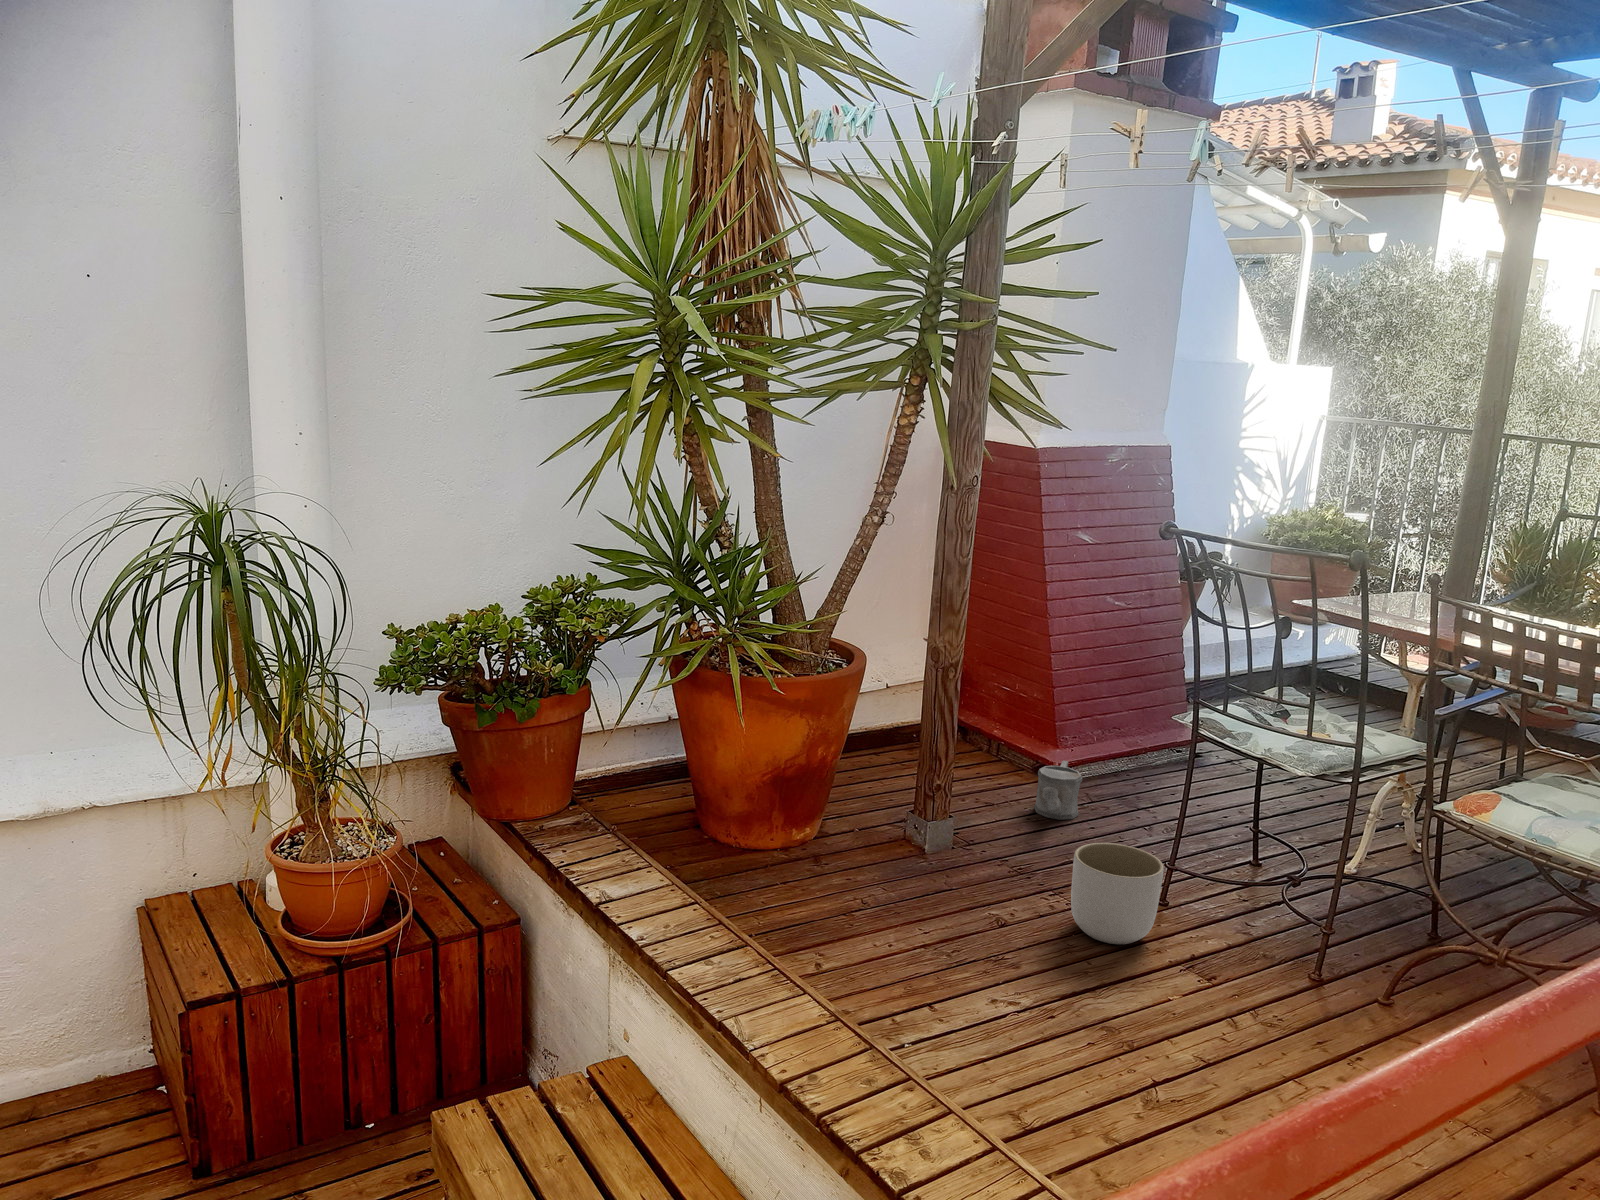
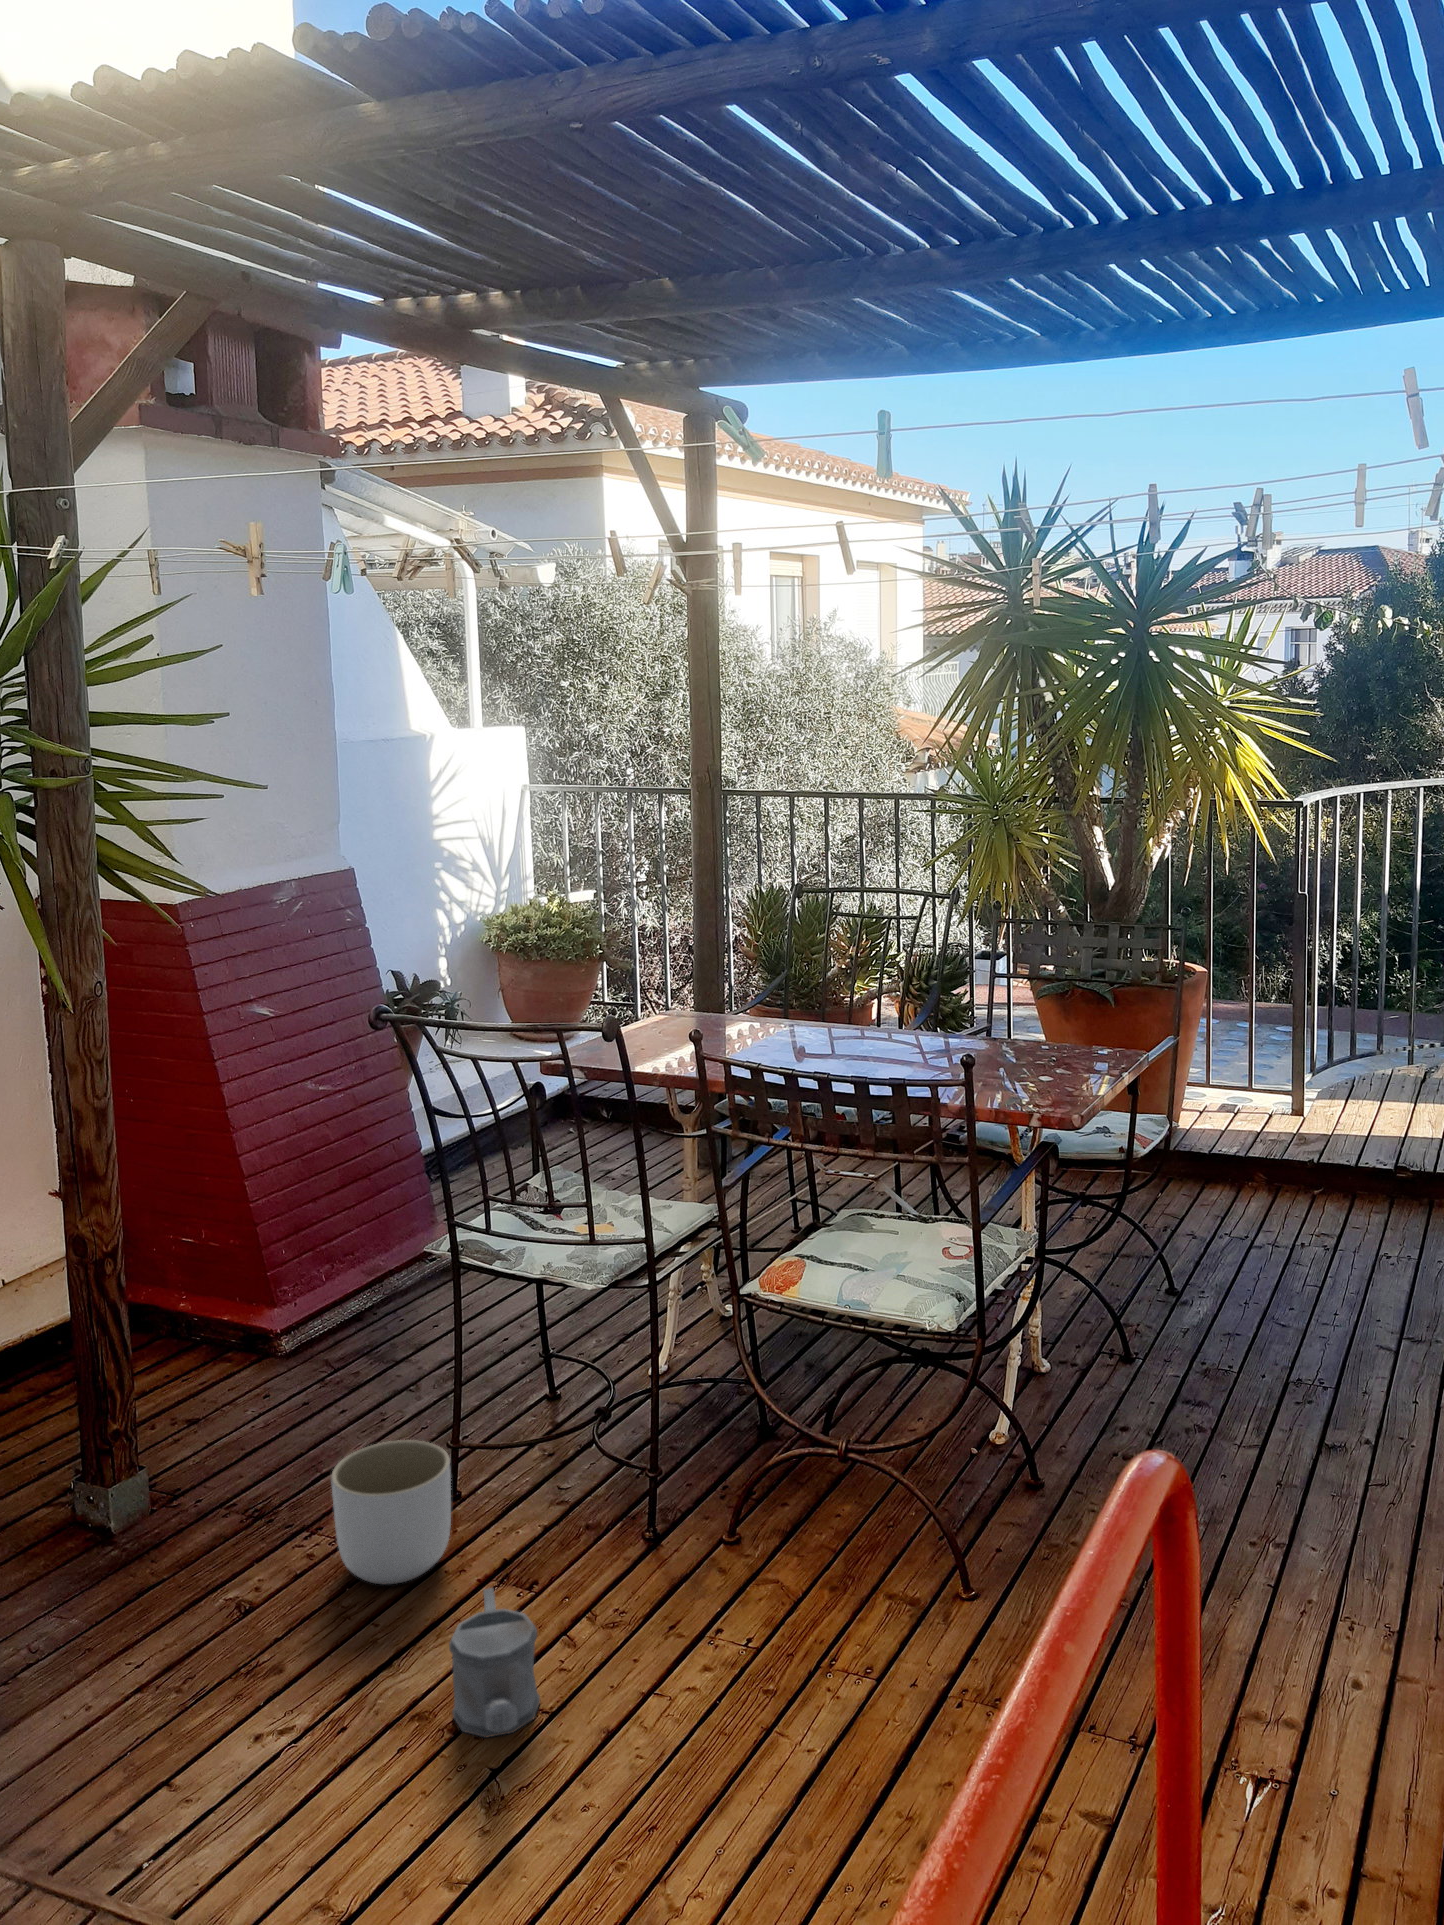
watering can: present [1034,761,1082,820] -> present [449,1588,540,1737]

